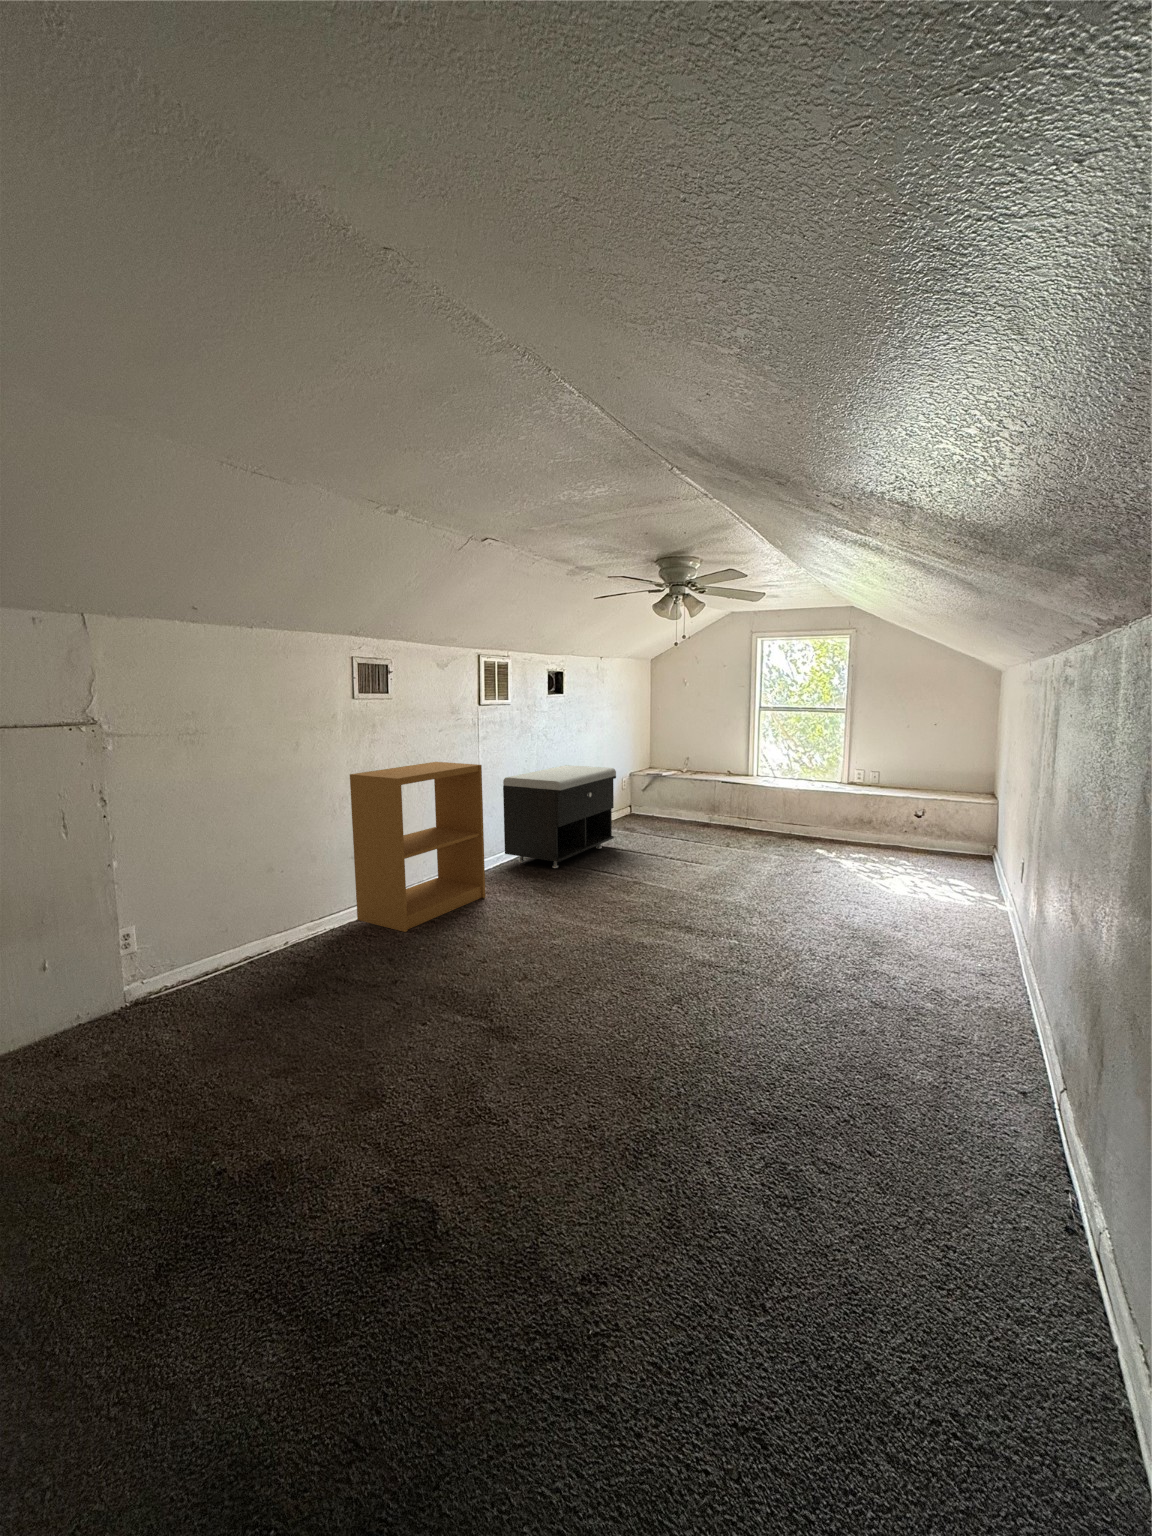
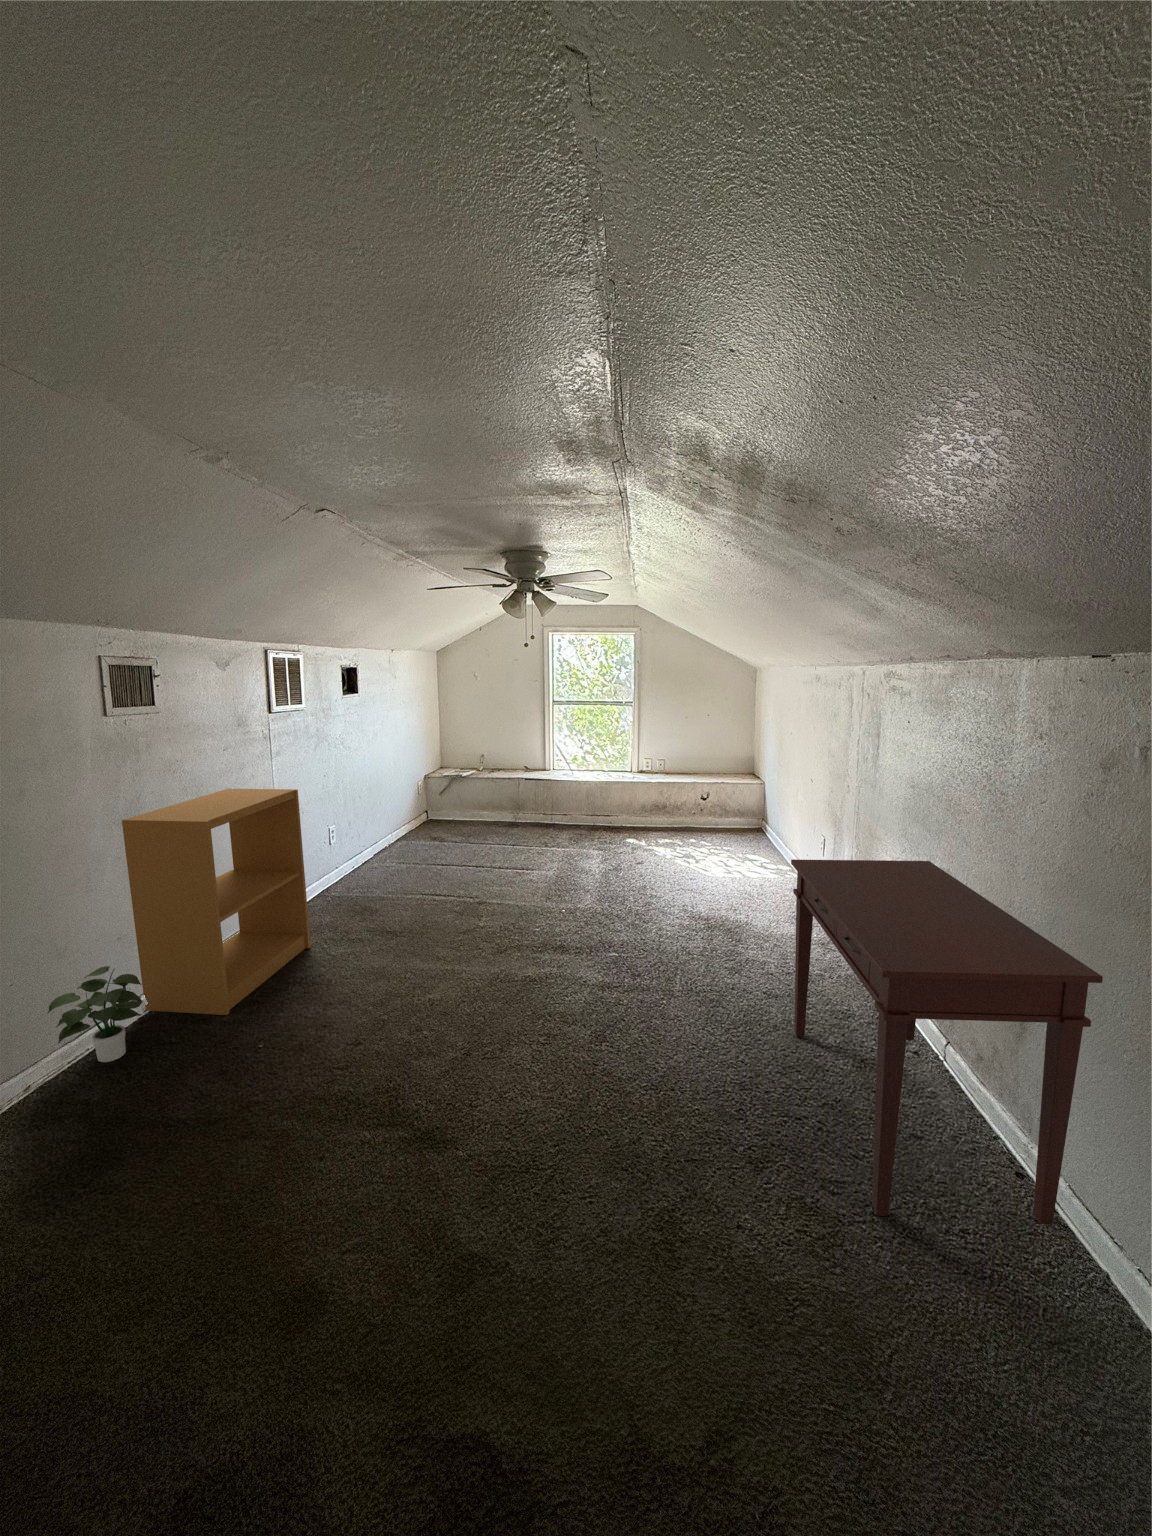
storage bench: present [503,765,616,868] -> none [303,774,427,895]
desk: none [848,853,1112,1268] -> present [791,860,1103,1224]
potted plant: none [286,878,350,946] -> present [48,966,143,1062]

